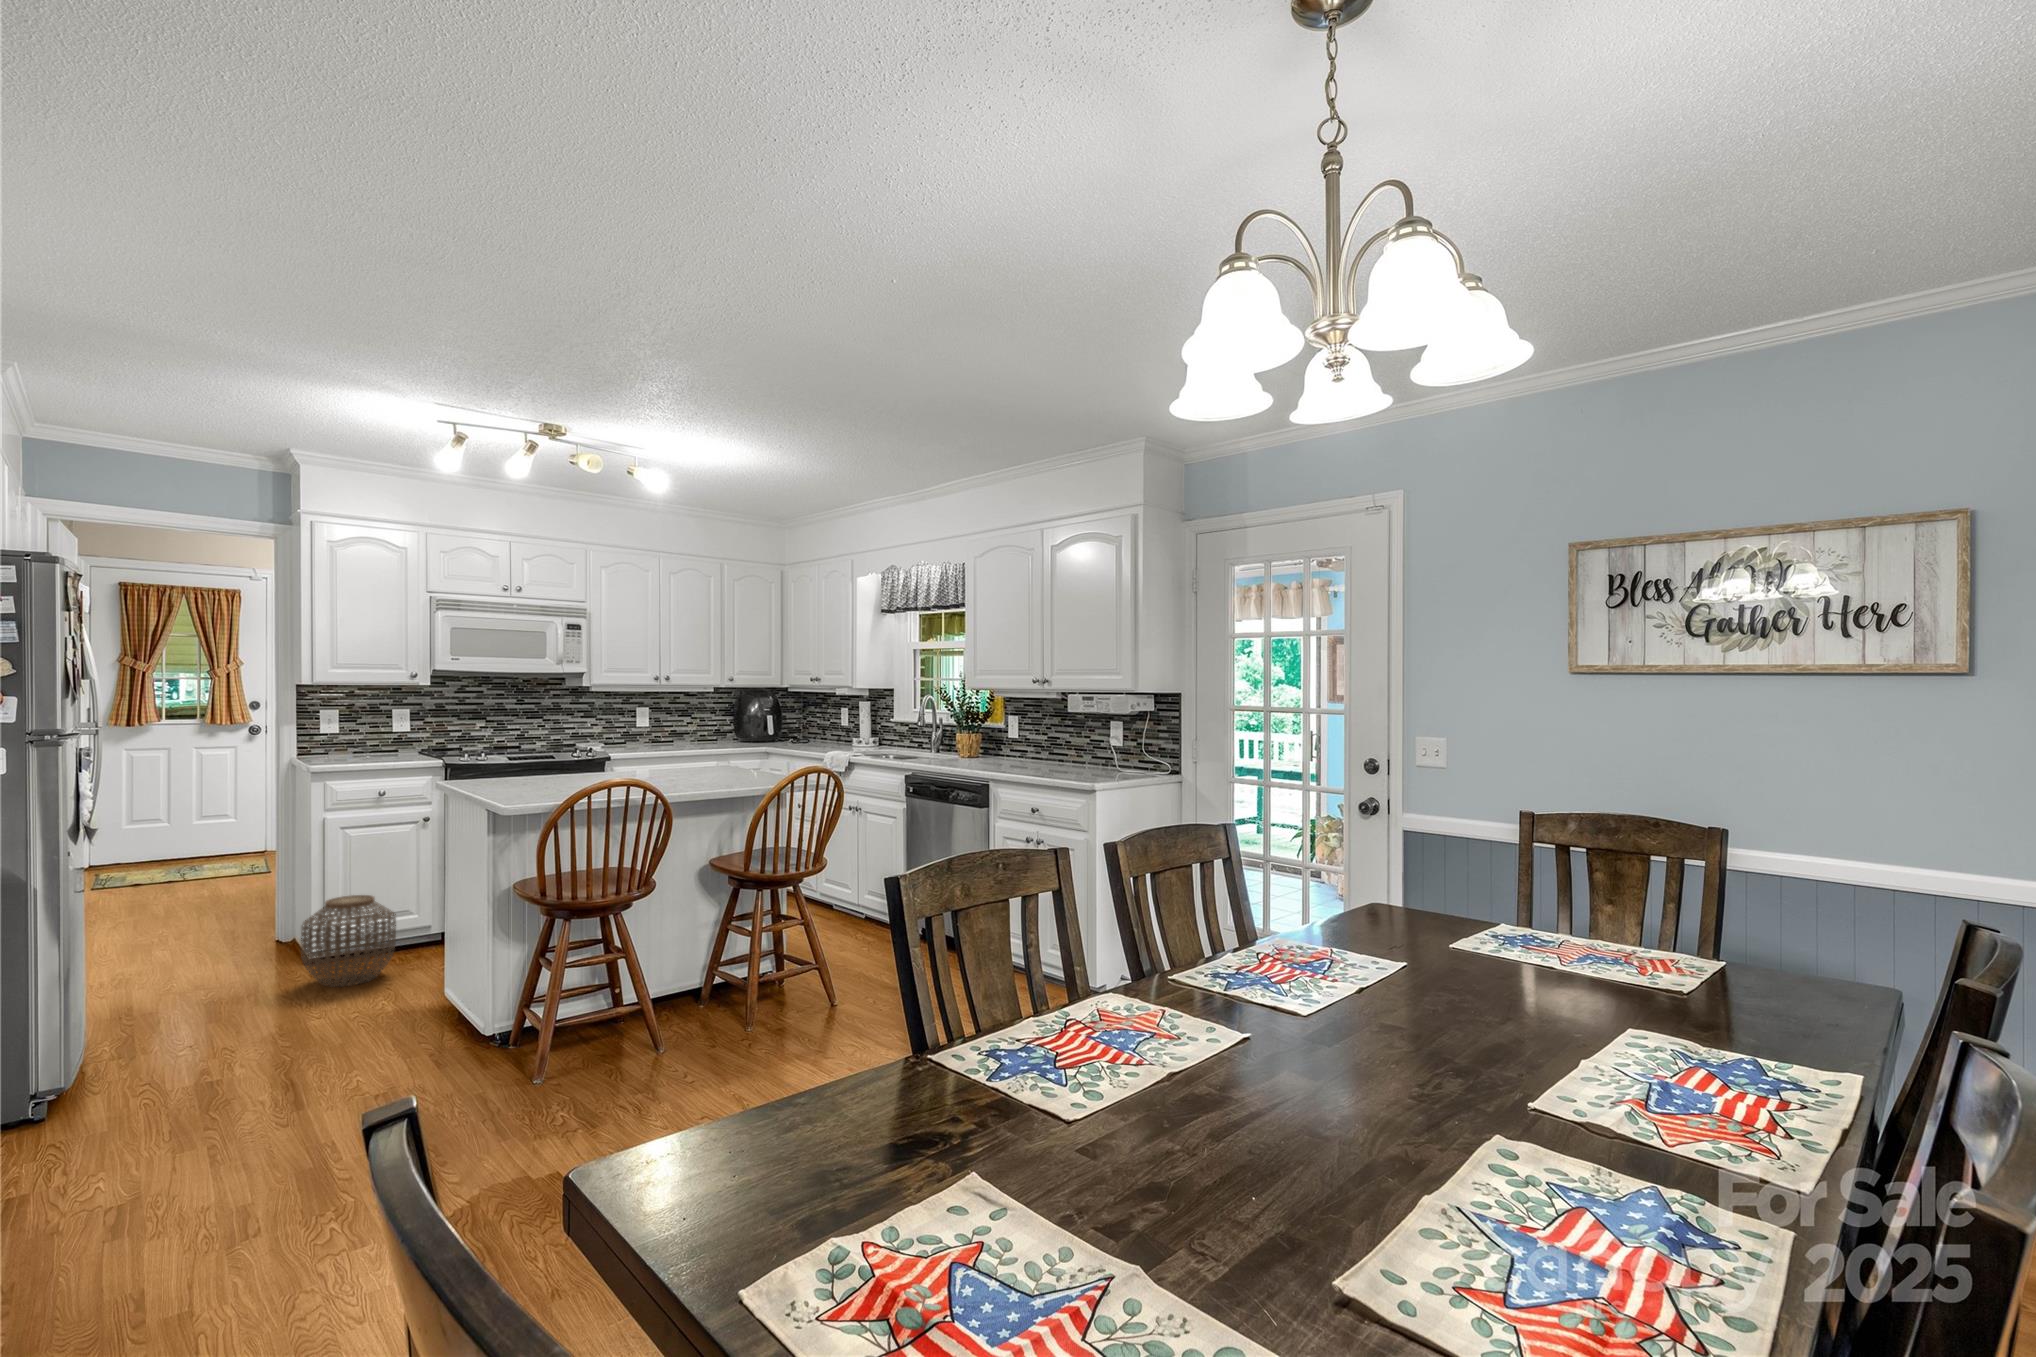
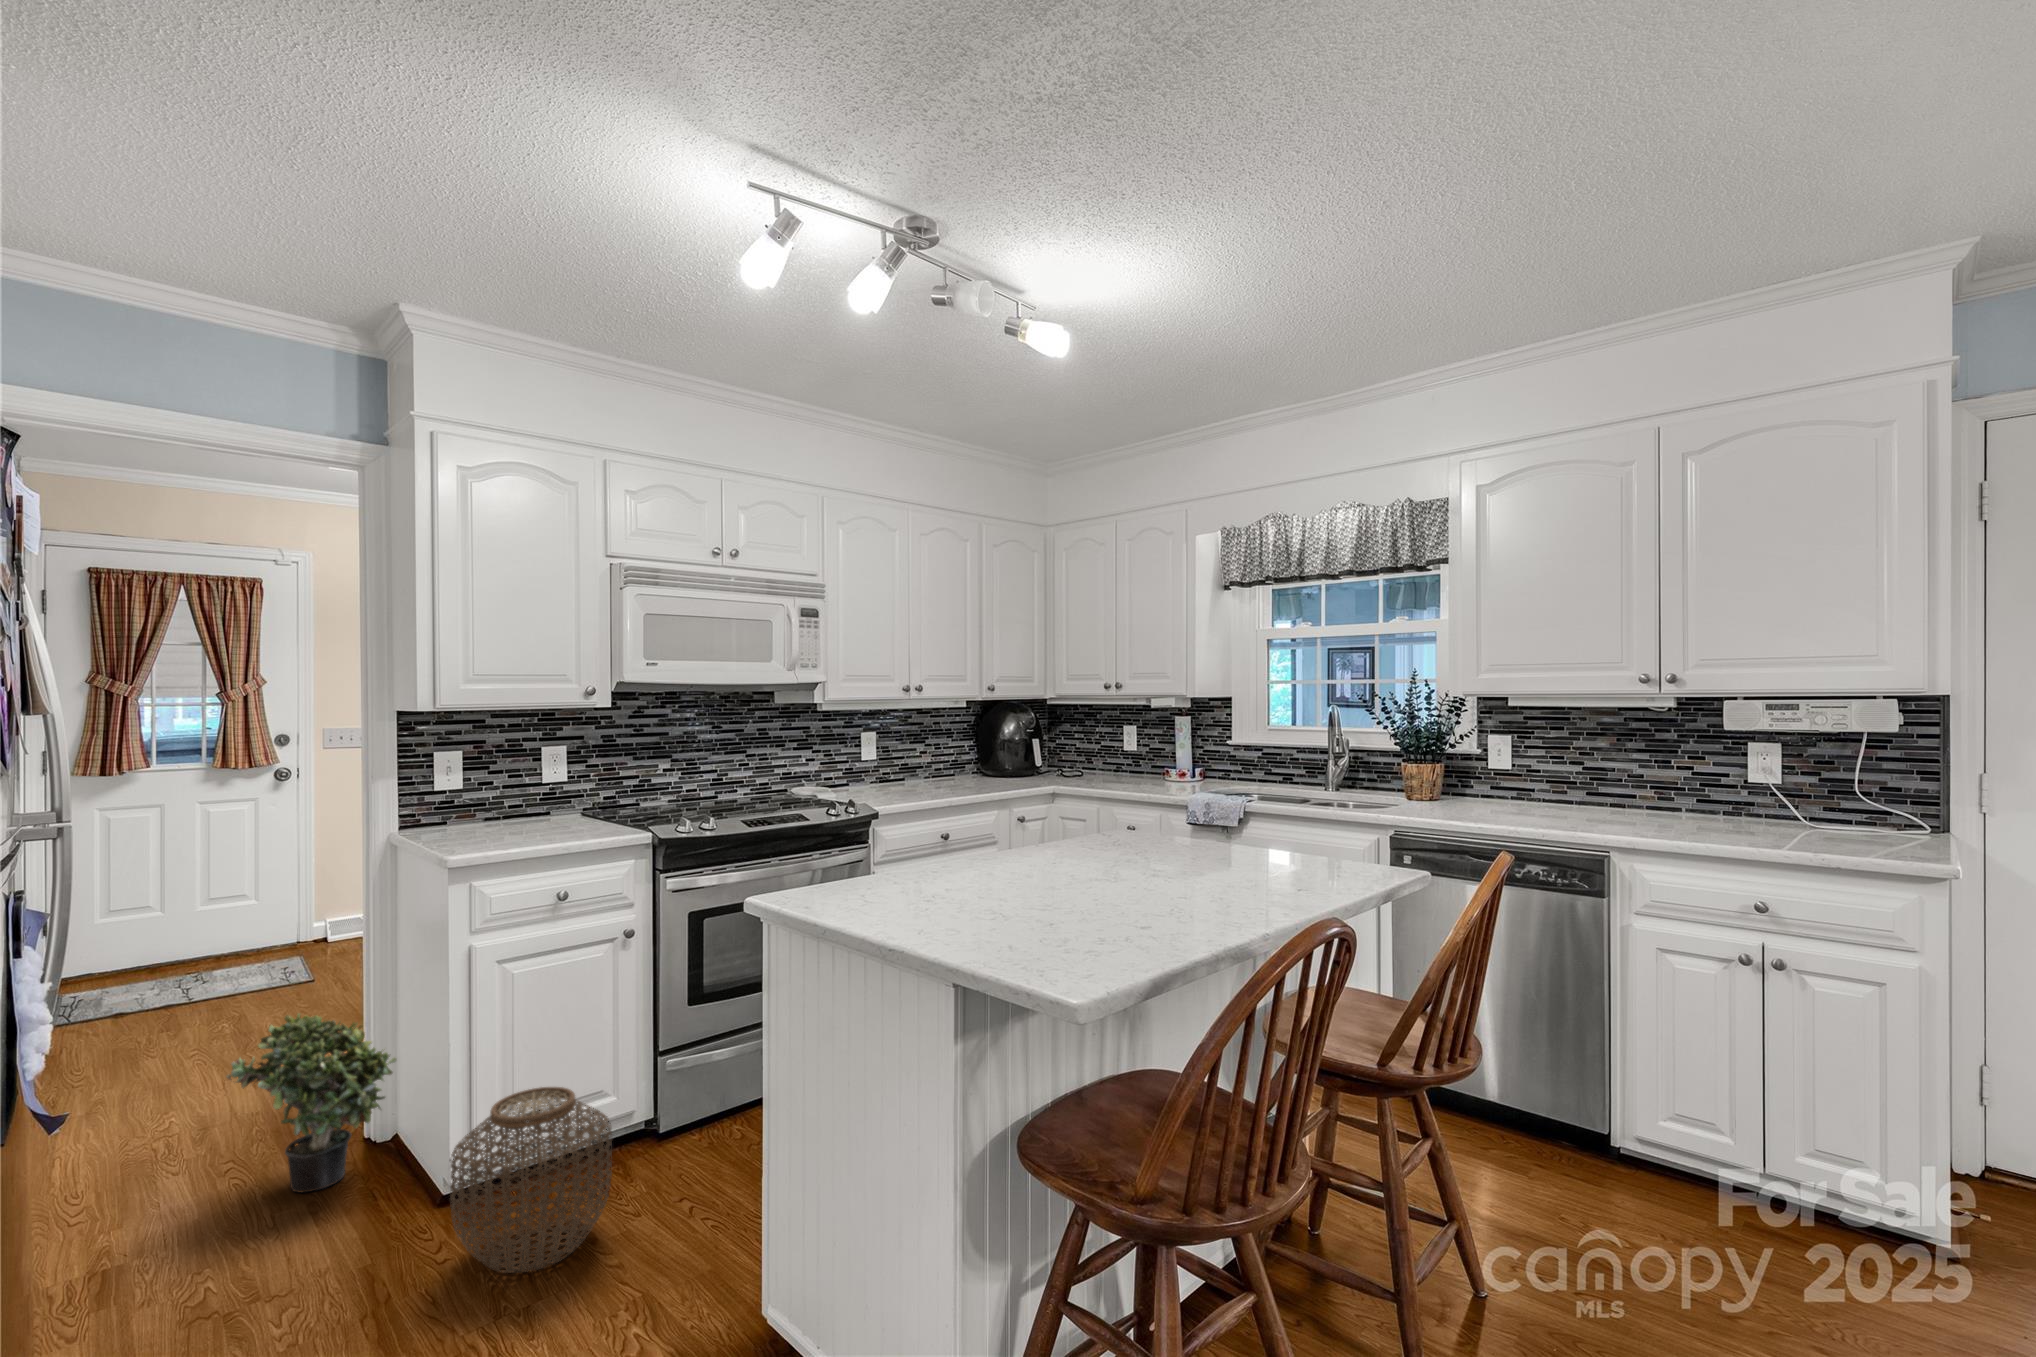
potted plant: none [189,860,289,959] -> present [226,1013,396,1193]

